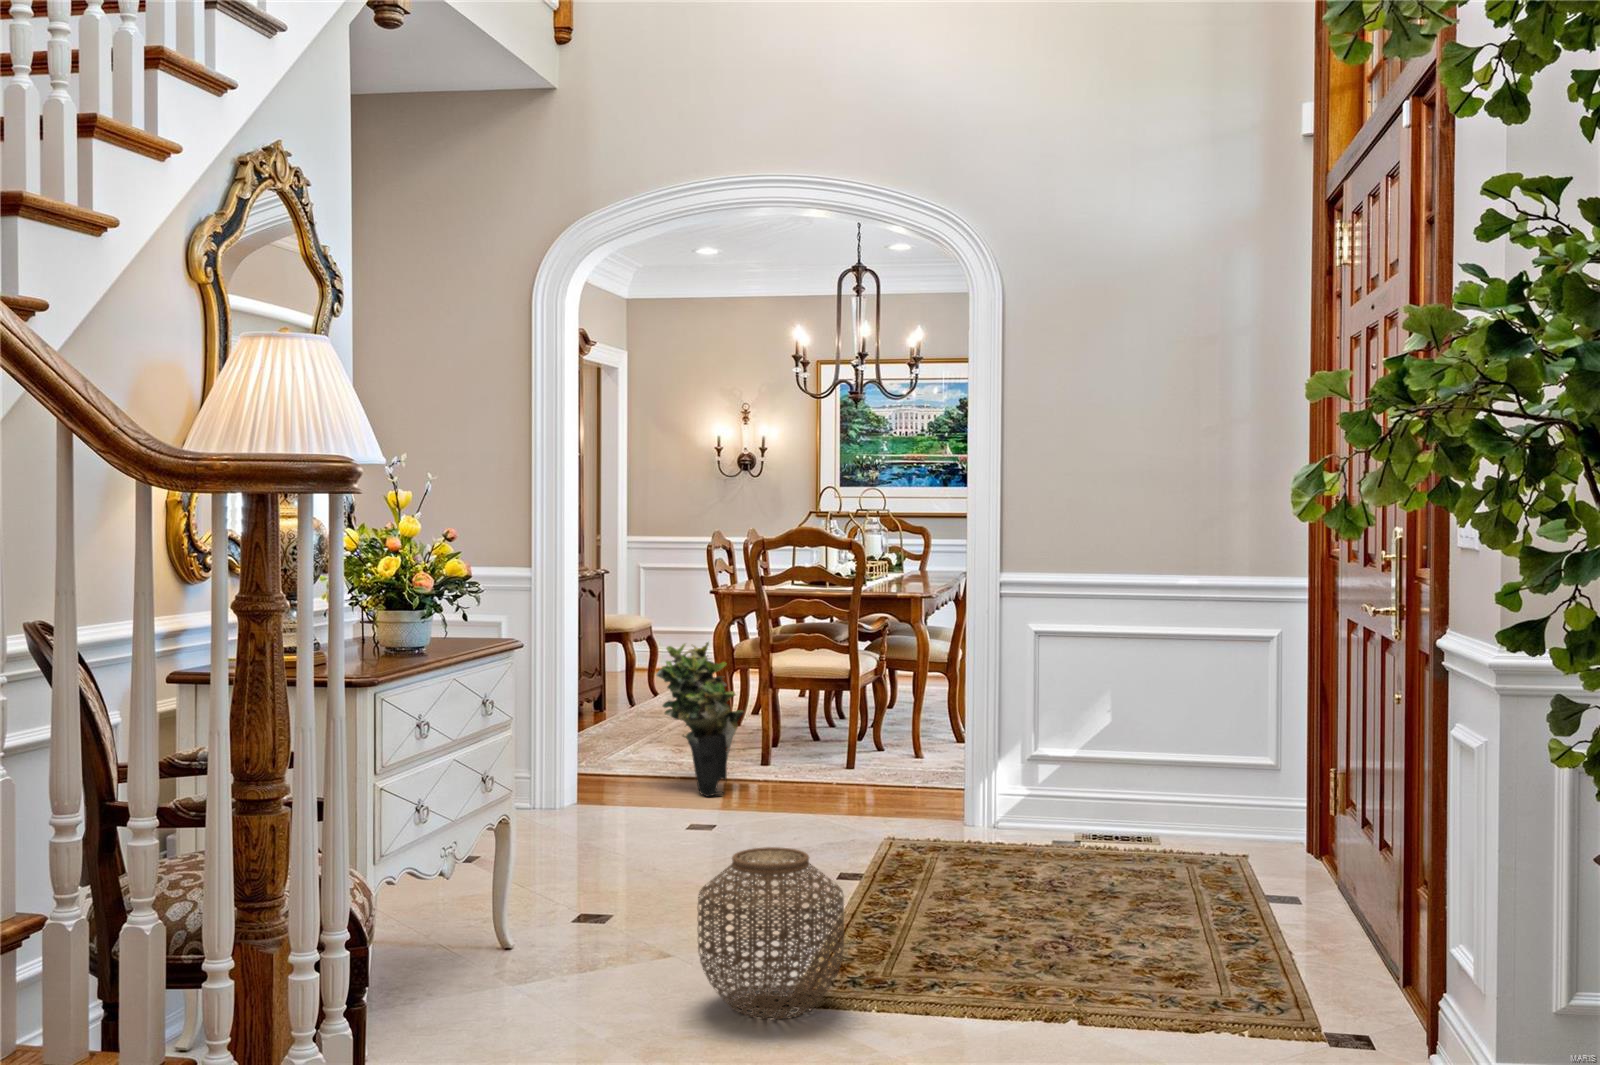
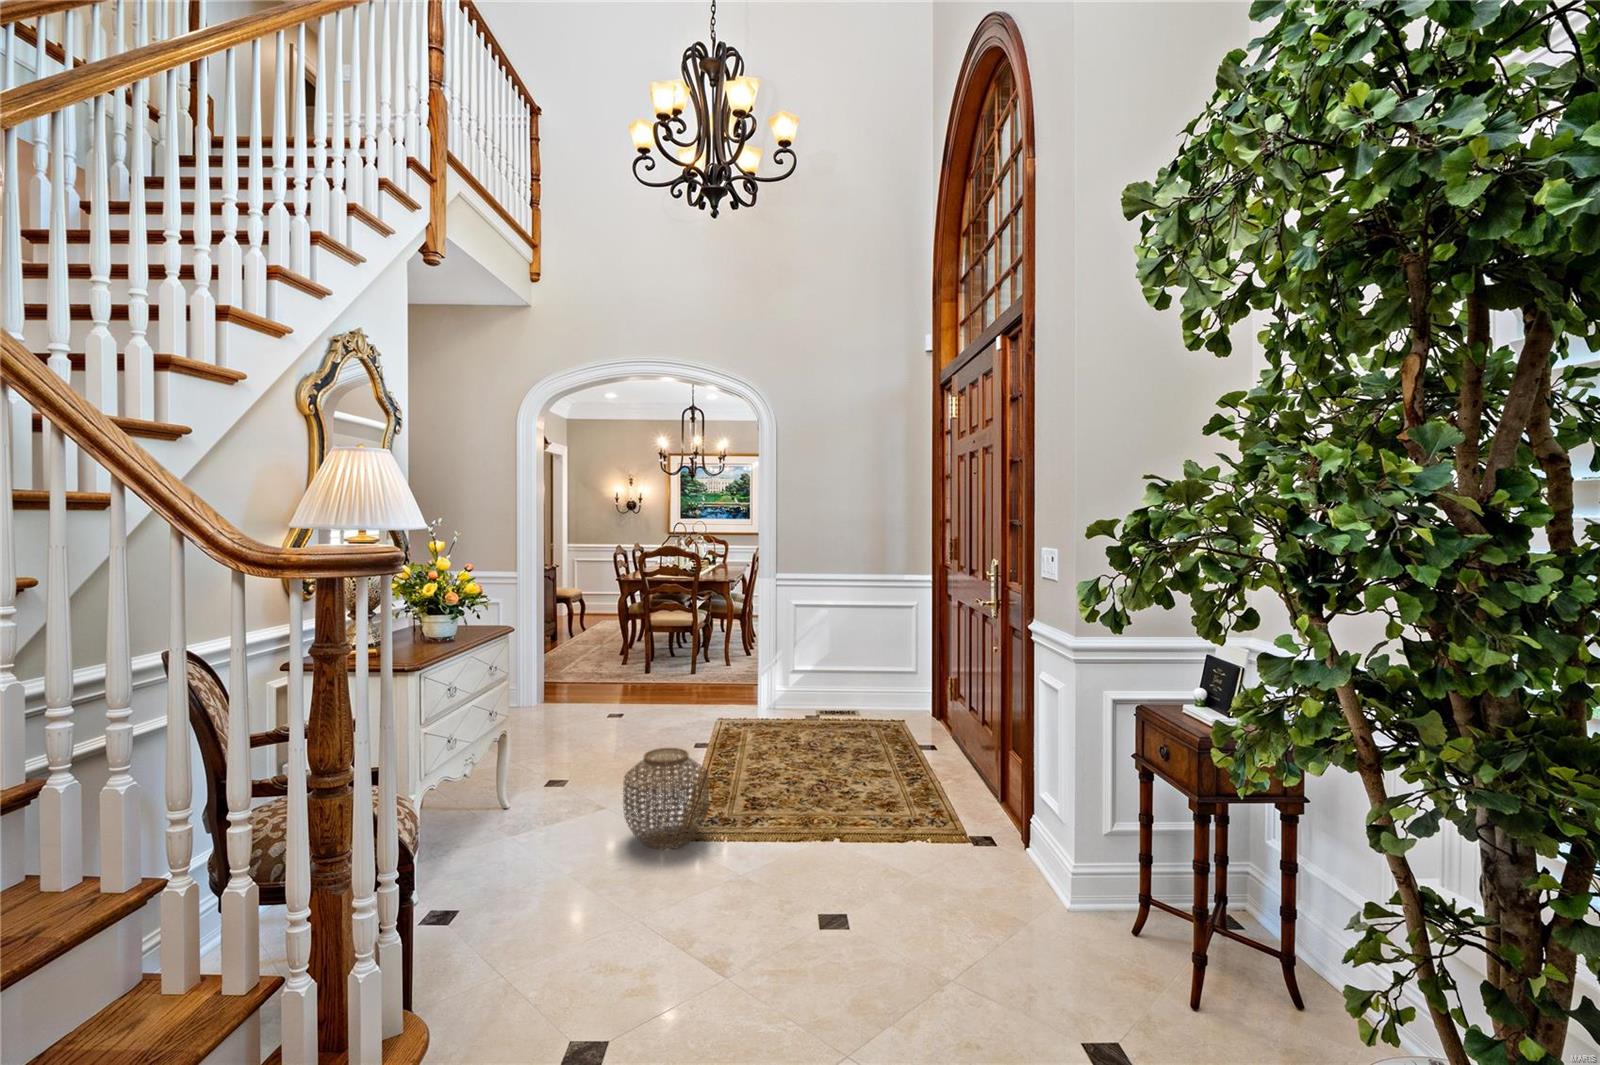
potted plant: present [656,642,744,797] -> none [587,611,637,698]

